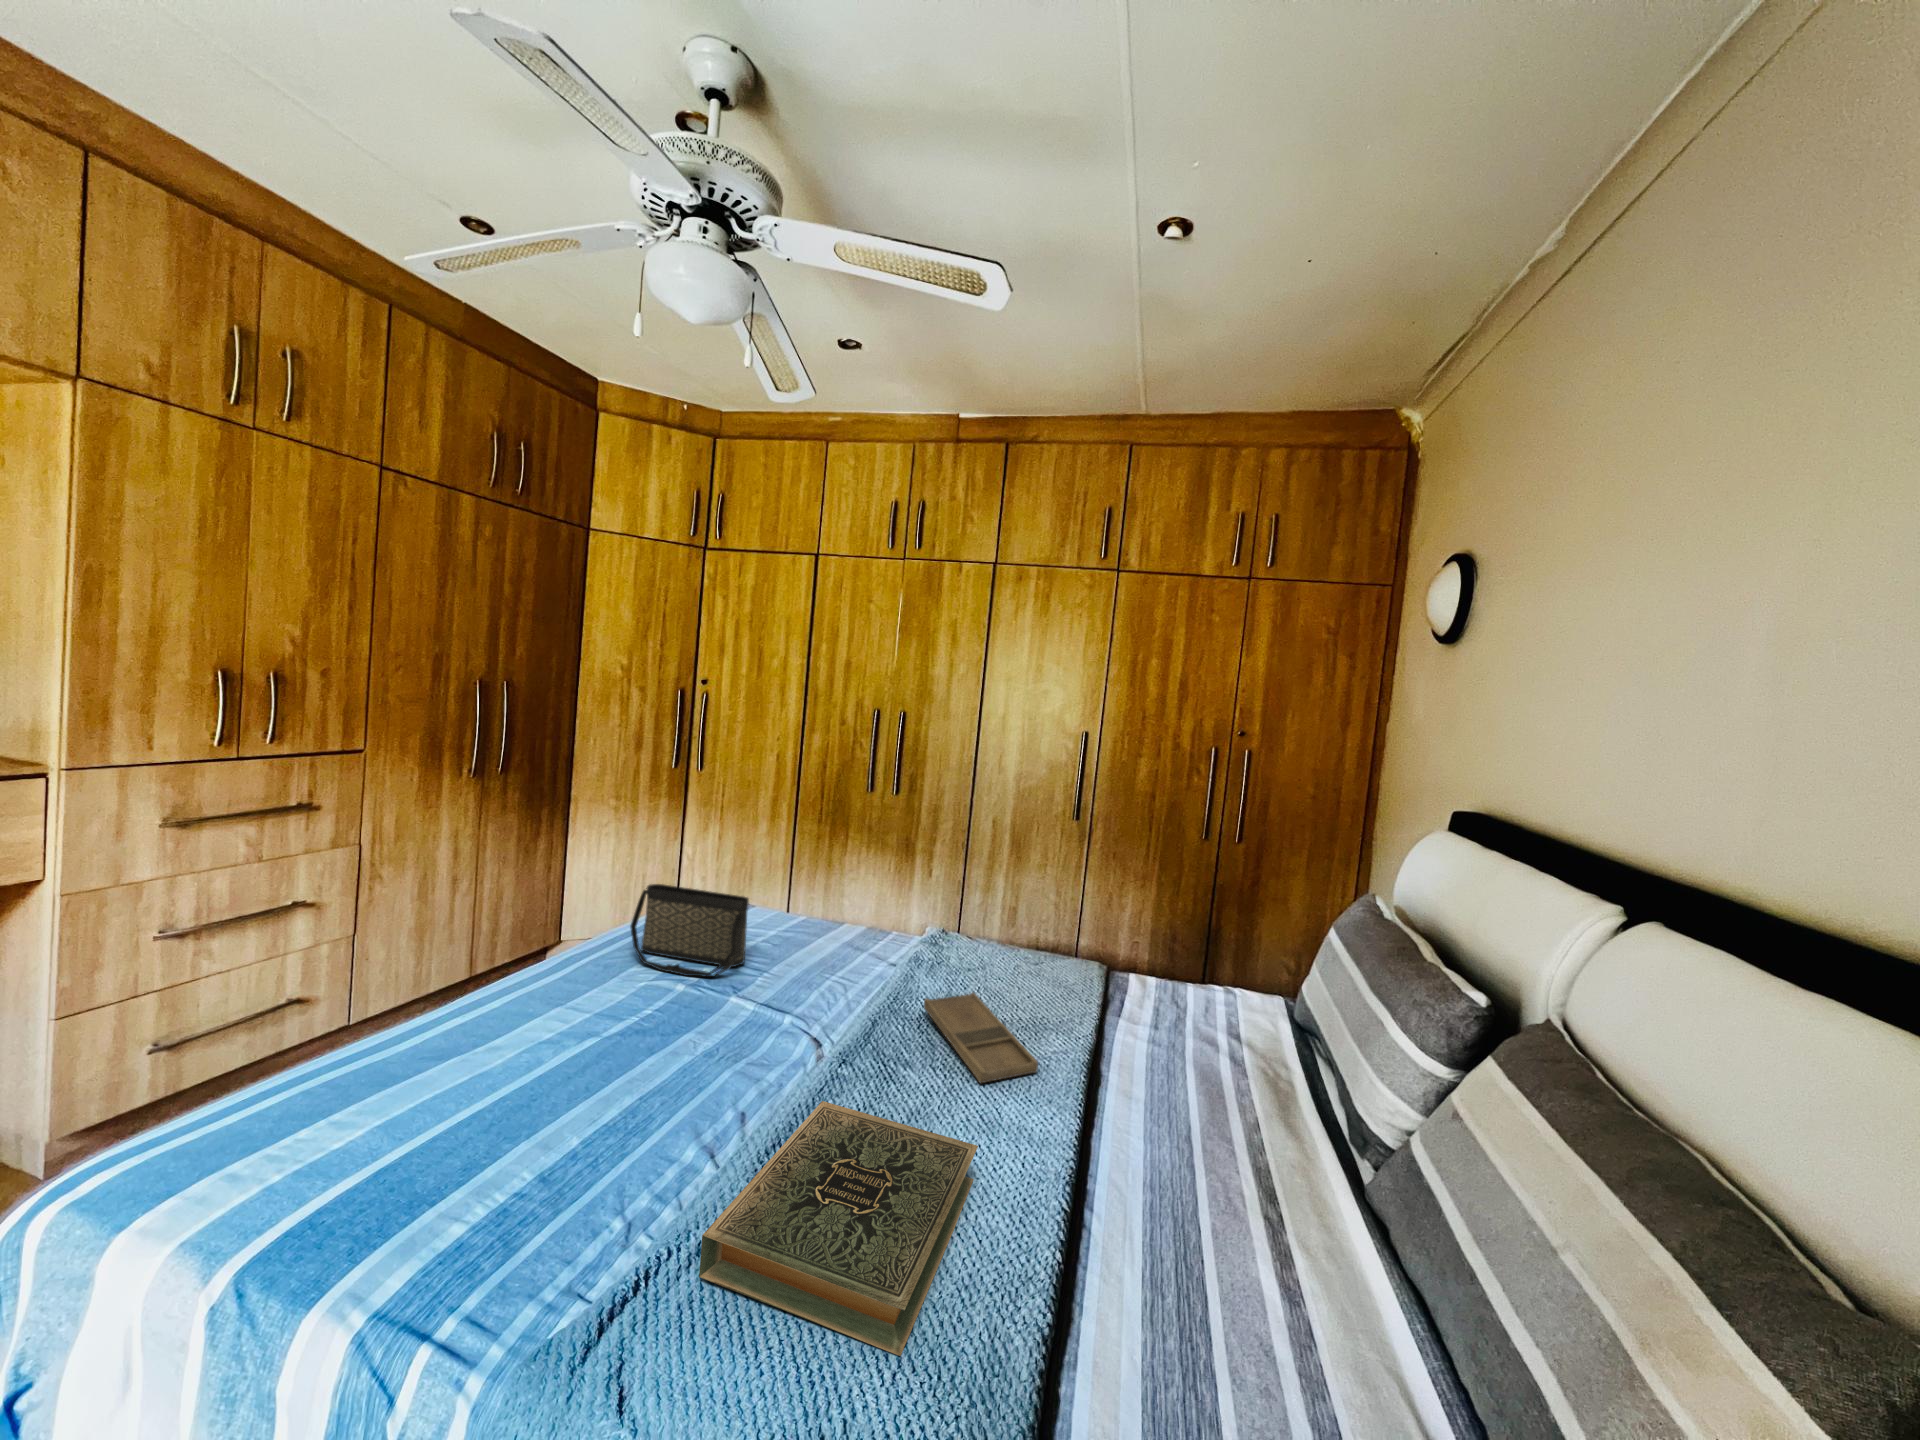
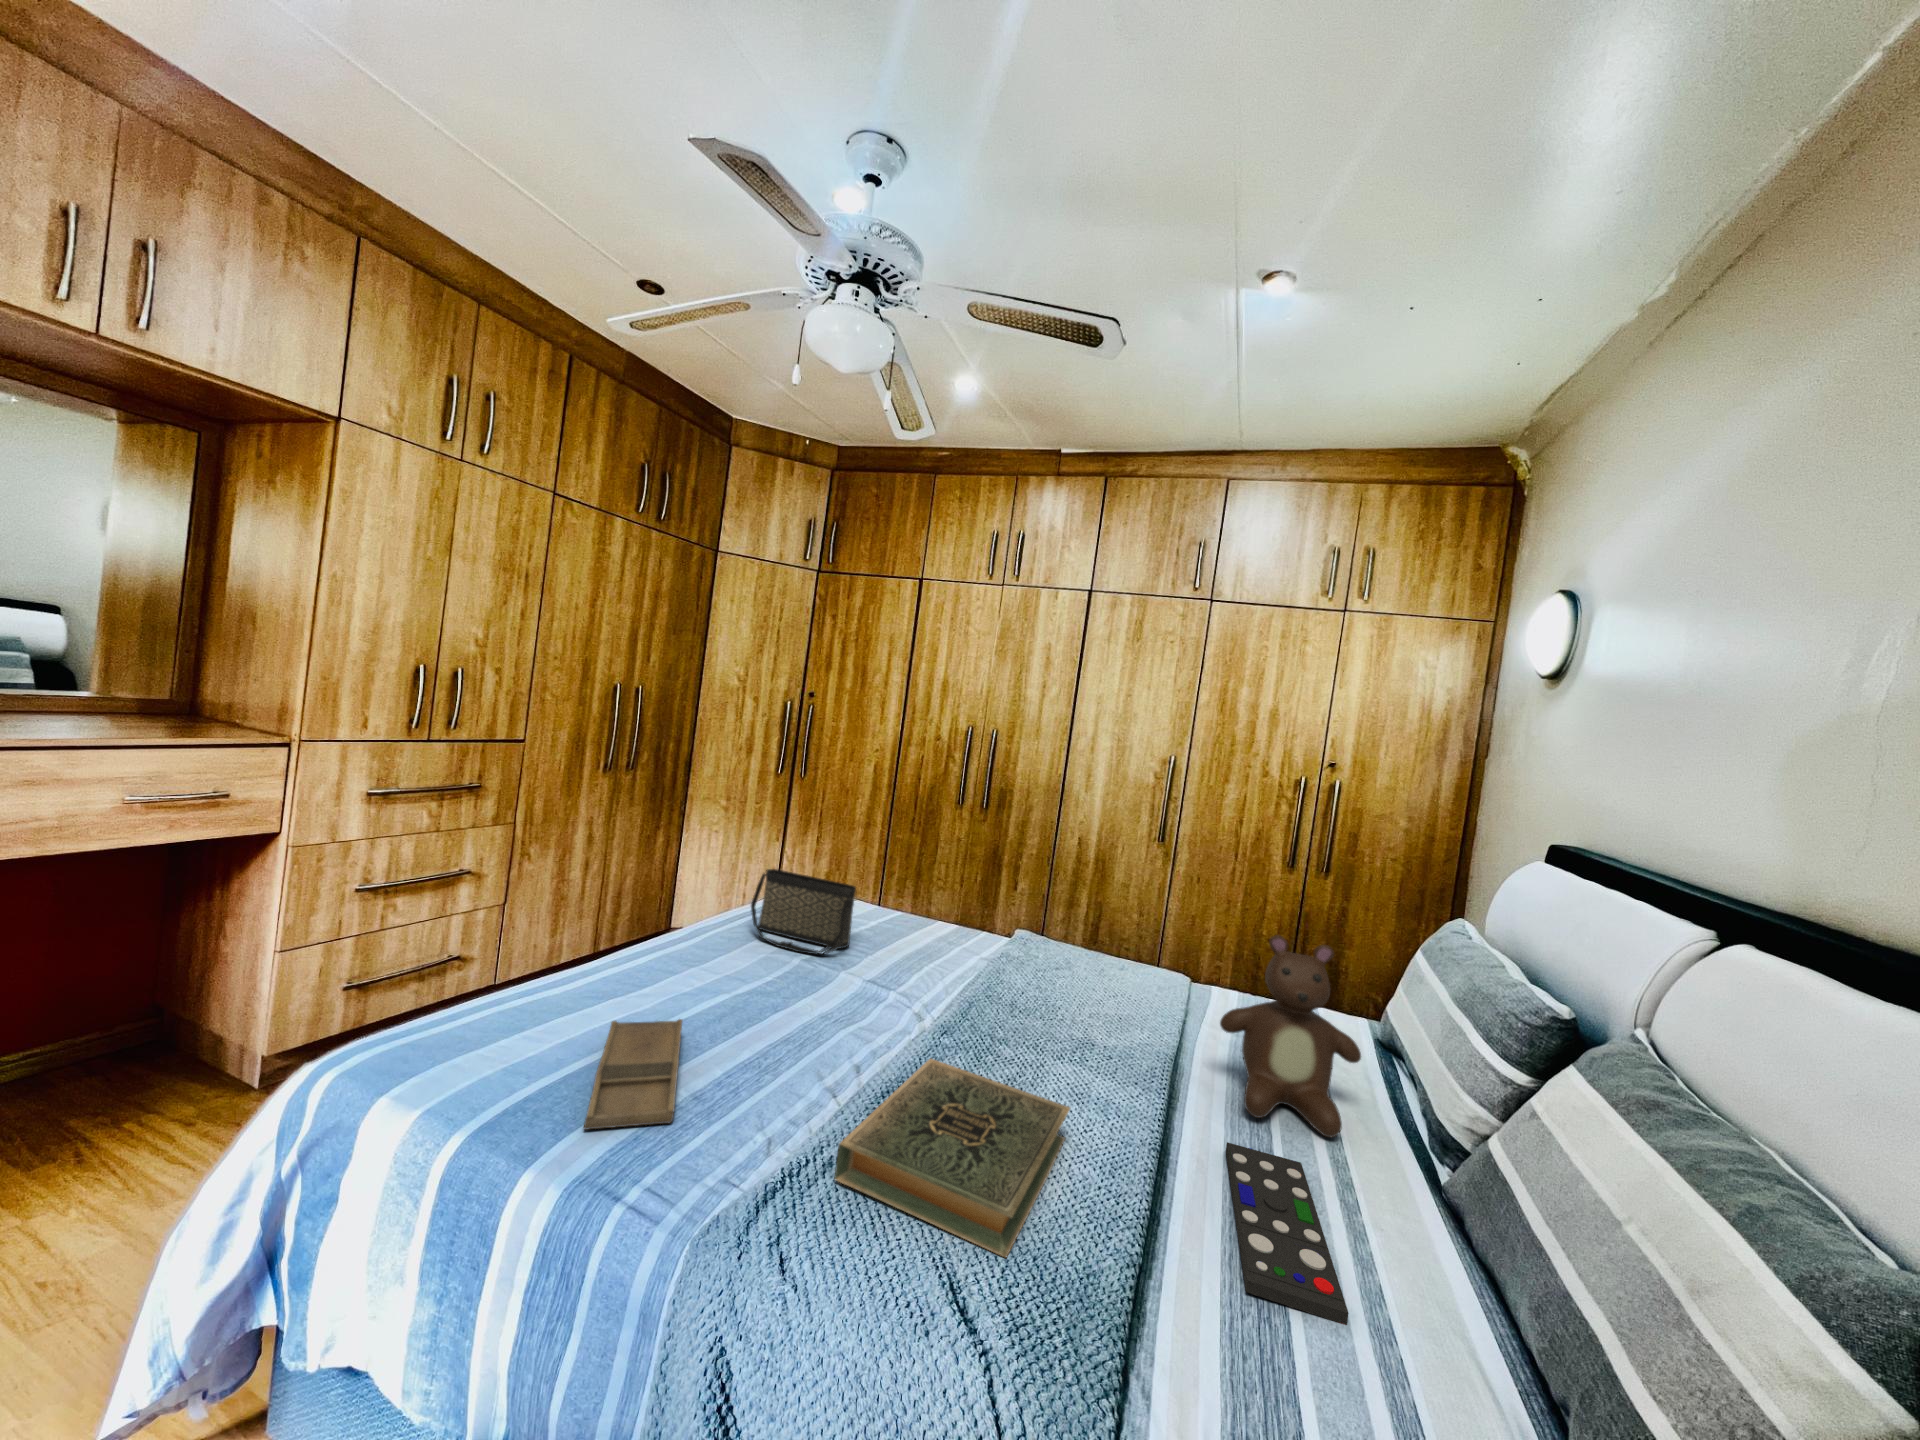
teddy bear: none [1136,928,1278,1138] -> present [1220,935,1361,1137]
tray: present [924,992,1038,1083] -> present [584,1019,682,1130]
remote control: none [1145,1159,1278,1376] -> present [1226,1142,1349,1325]

